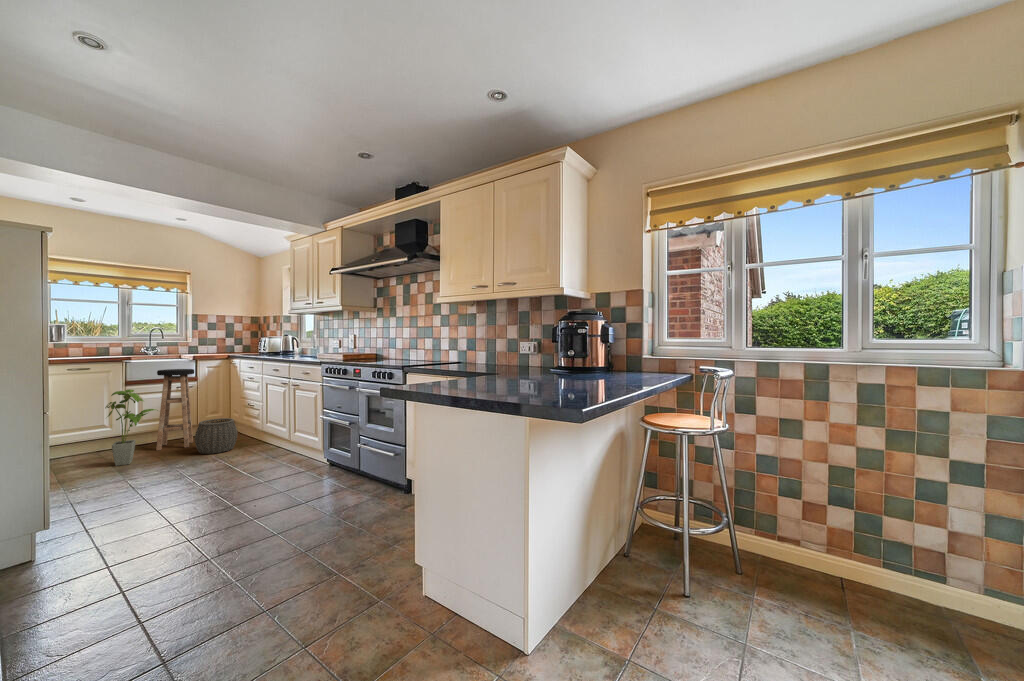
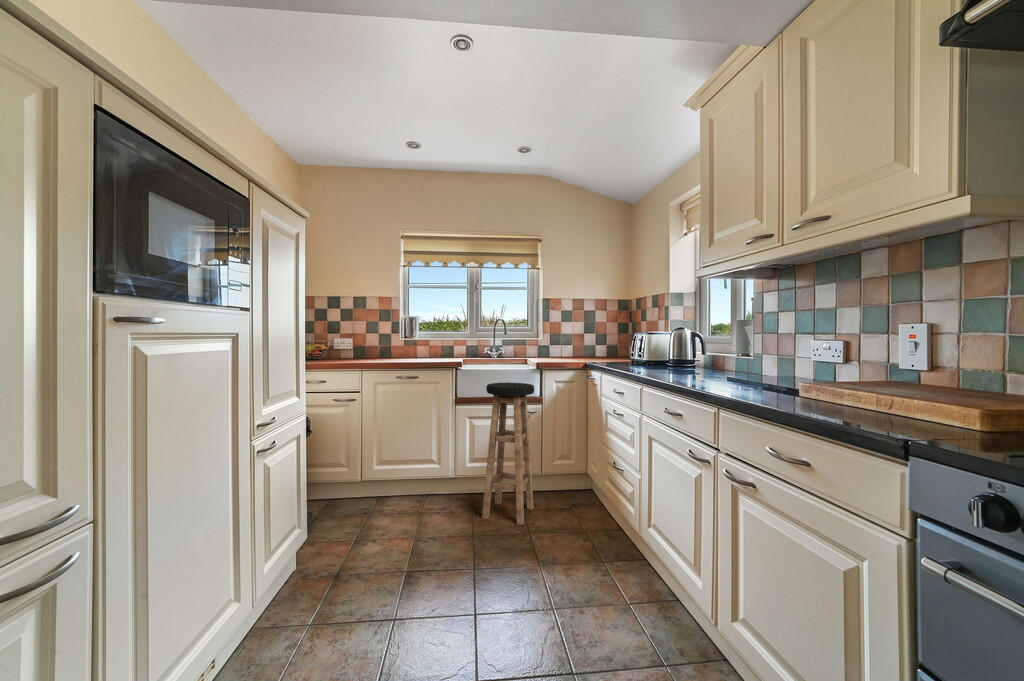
house plant: present [105,389,155,466] -> none [402,421,474,557]
woven basket: present [195,418,238,454] -> none [522,489,595,577]

